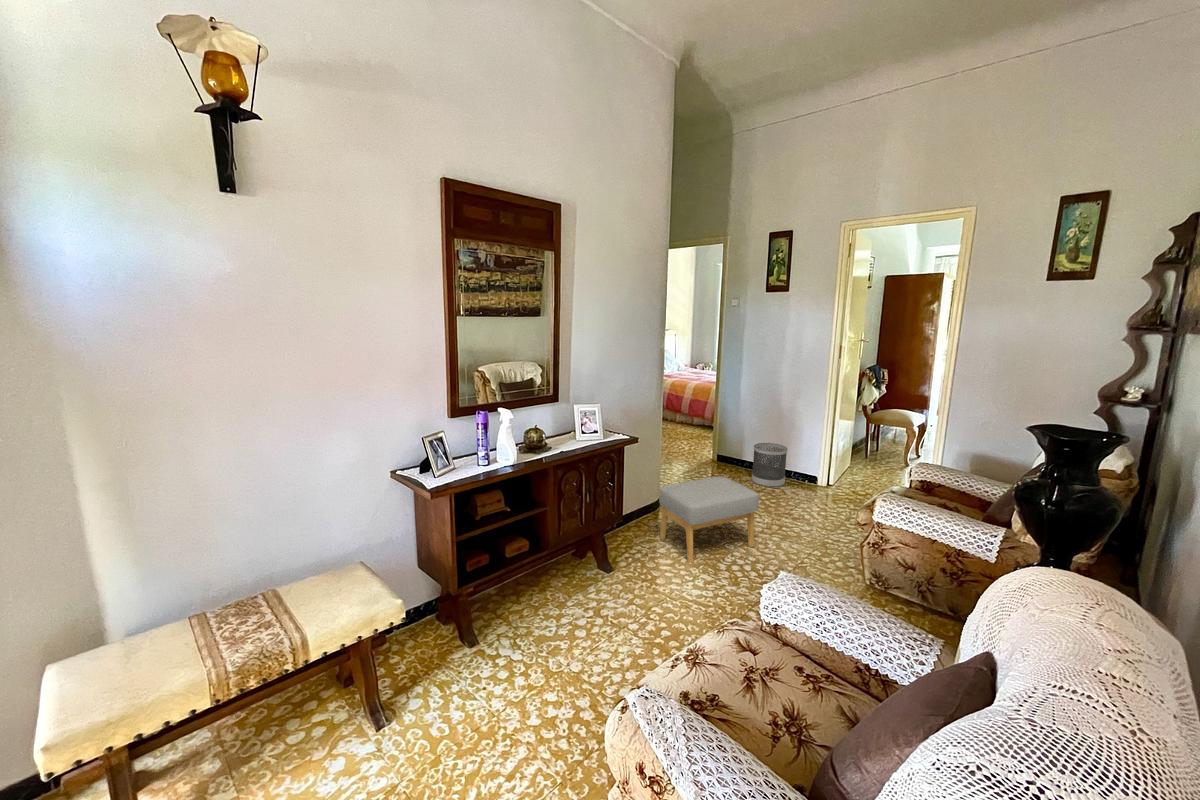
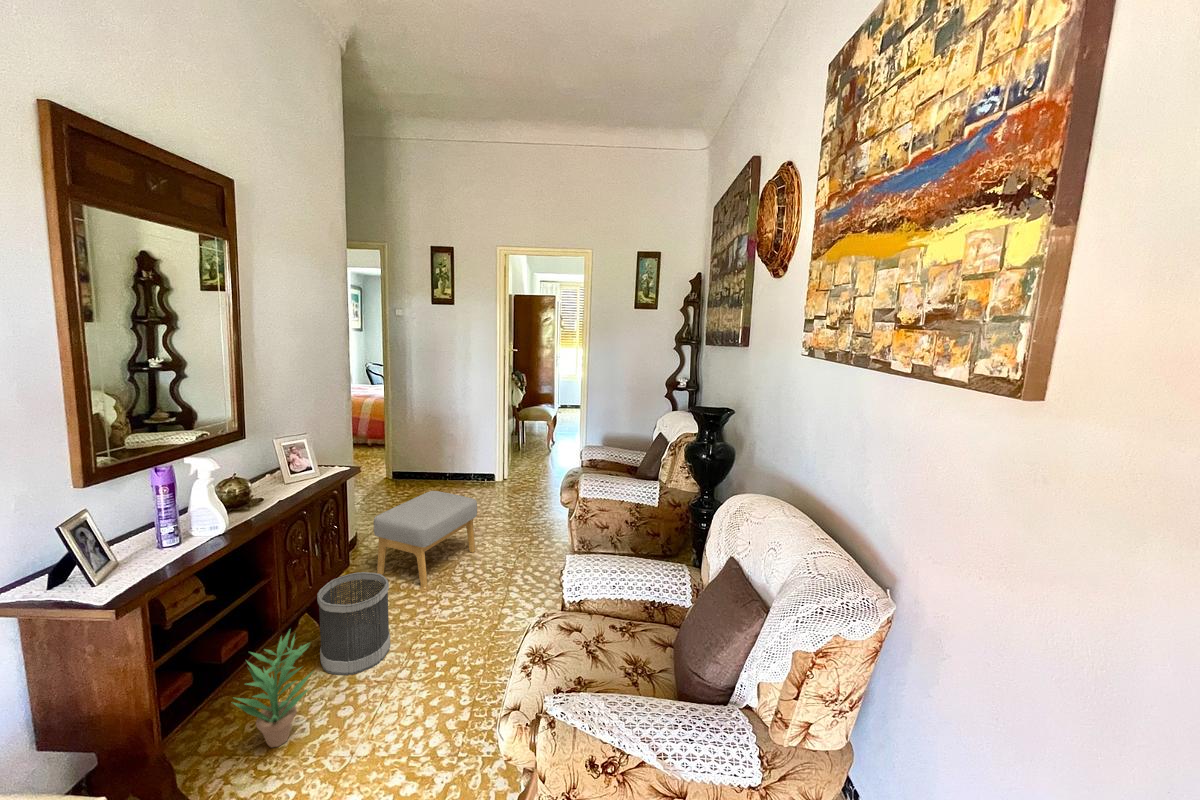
wastebasket: present [752,443,787,487] -> present [317,572,390,675]
potted plant: none [509,547,560,634] -> present [234,631,312,747]

